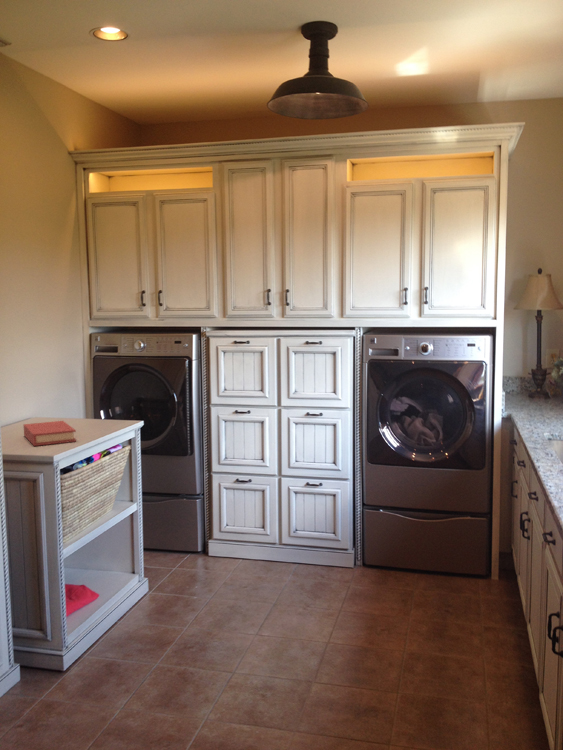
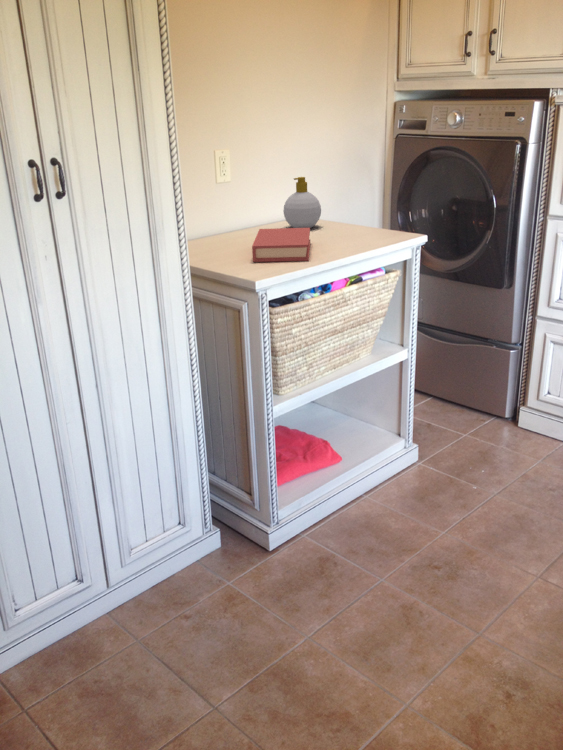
soap bottle: none [29,386,59,425] -> present [283,177,321,228]

